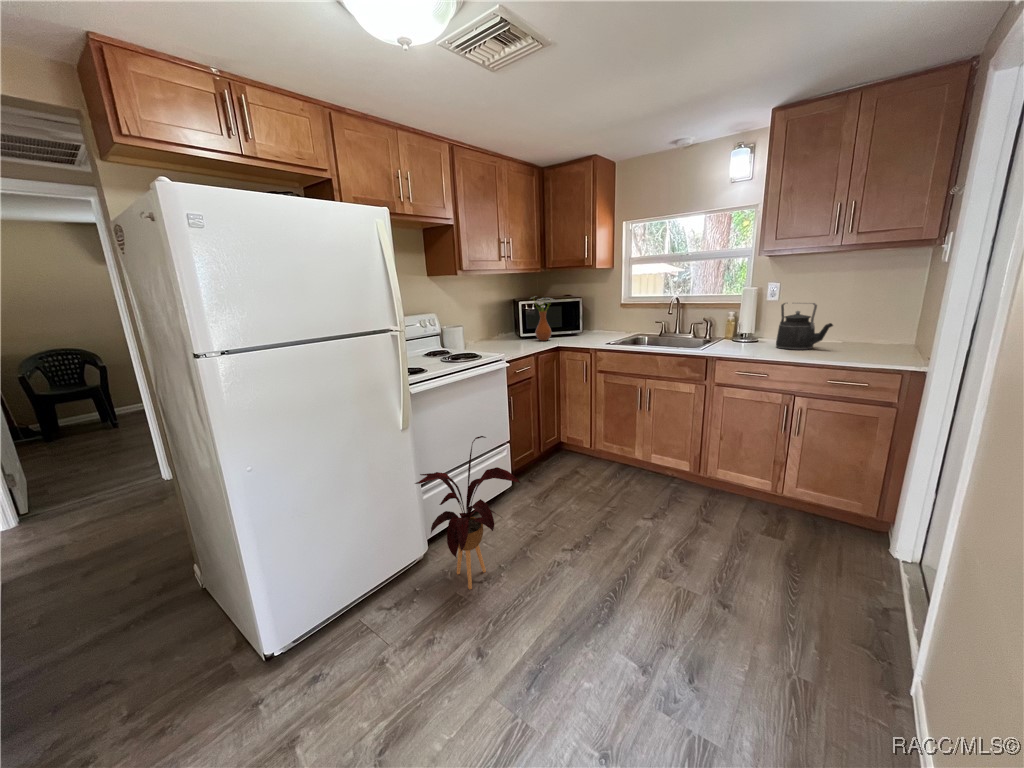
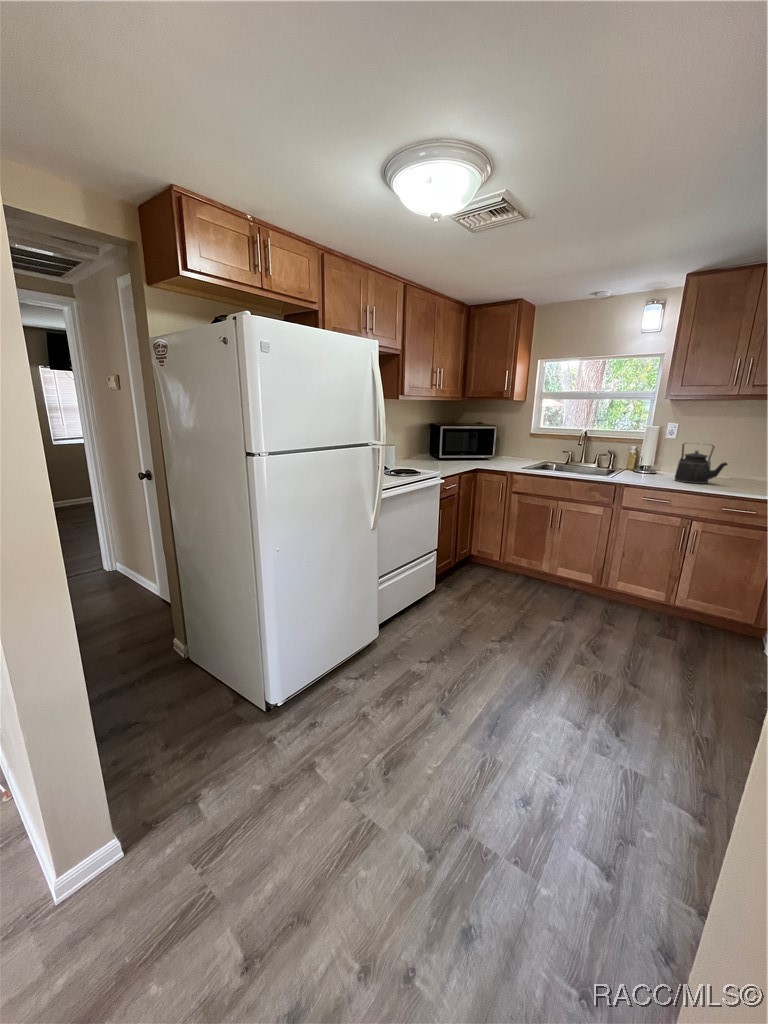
vase: present [533,297,551,341] -> none [452,423,476,463]
house plant: present [415,436,520,589] -> none [384,538,476,665]

